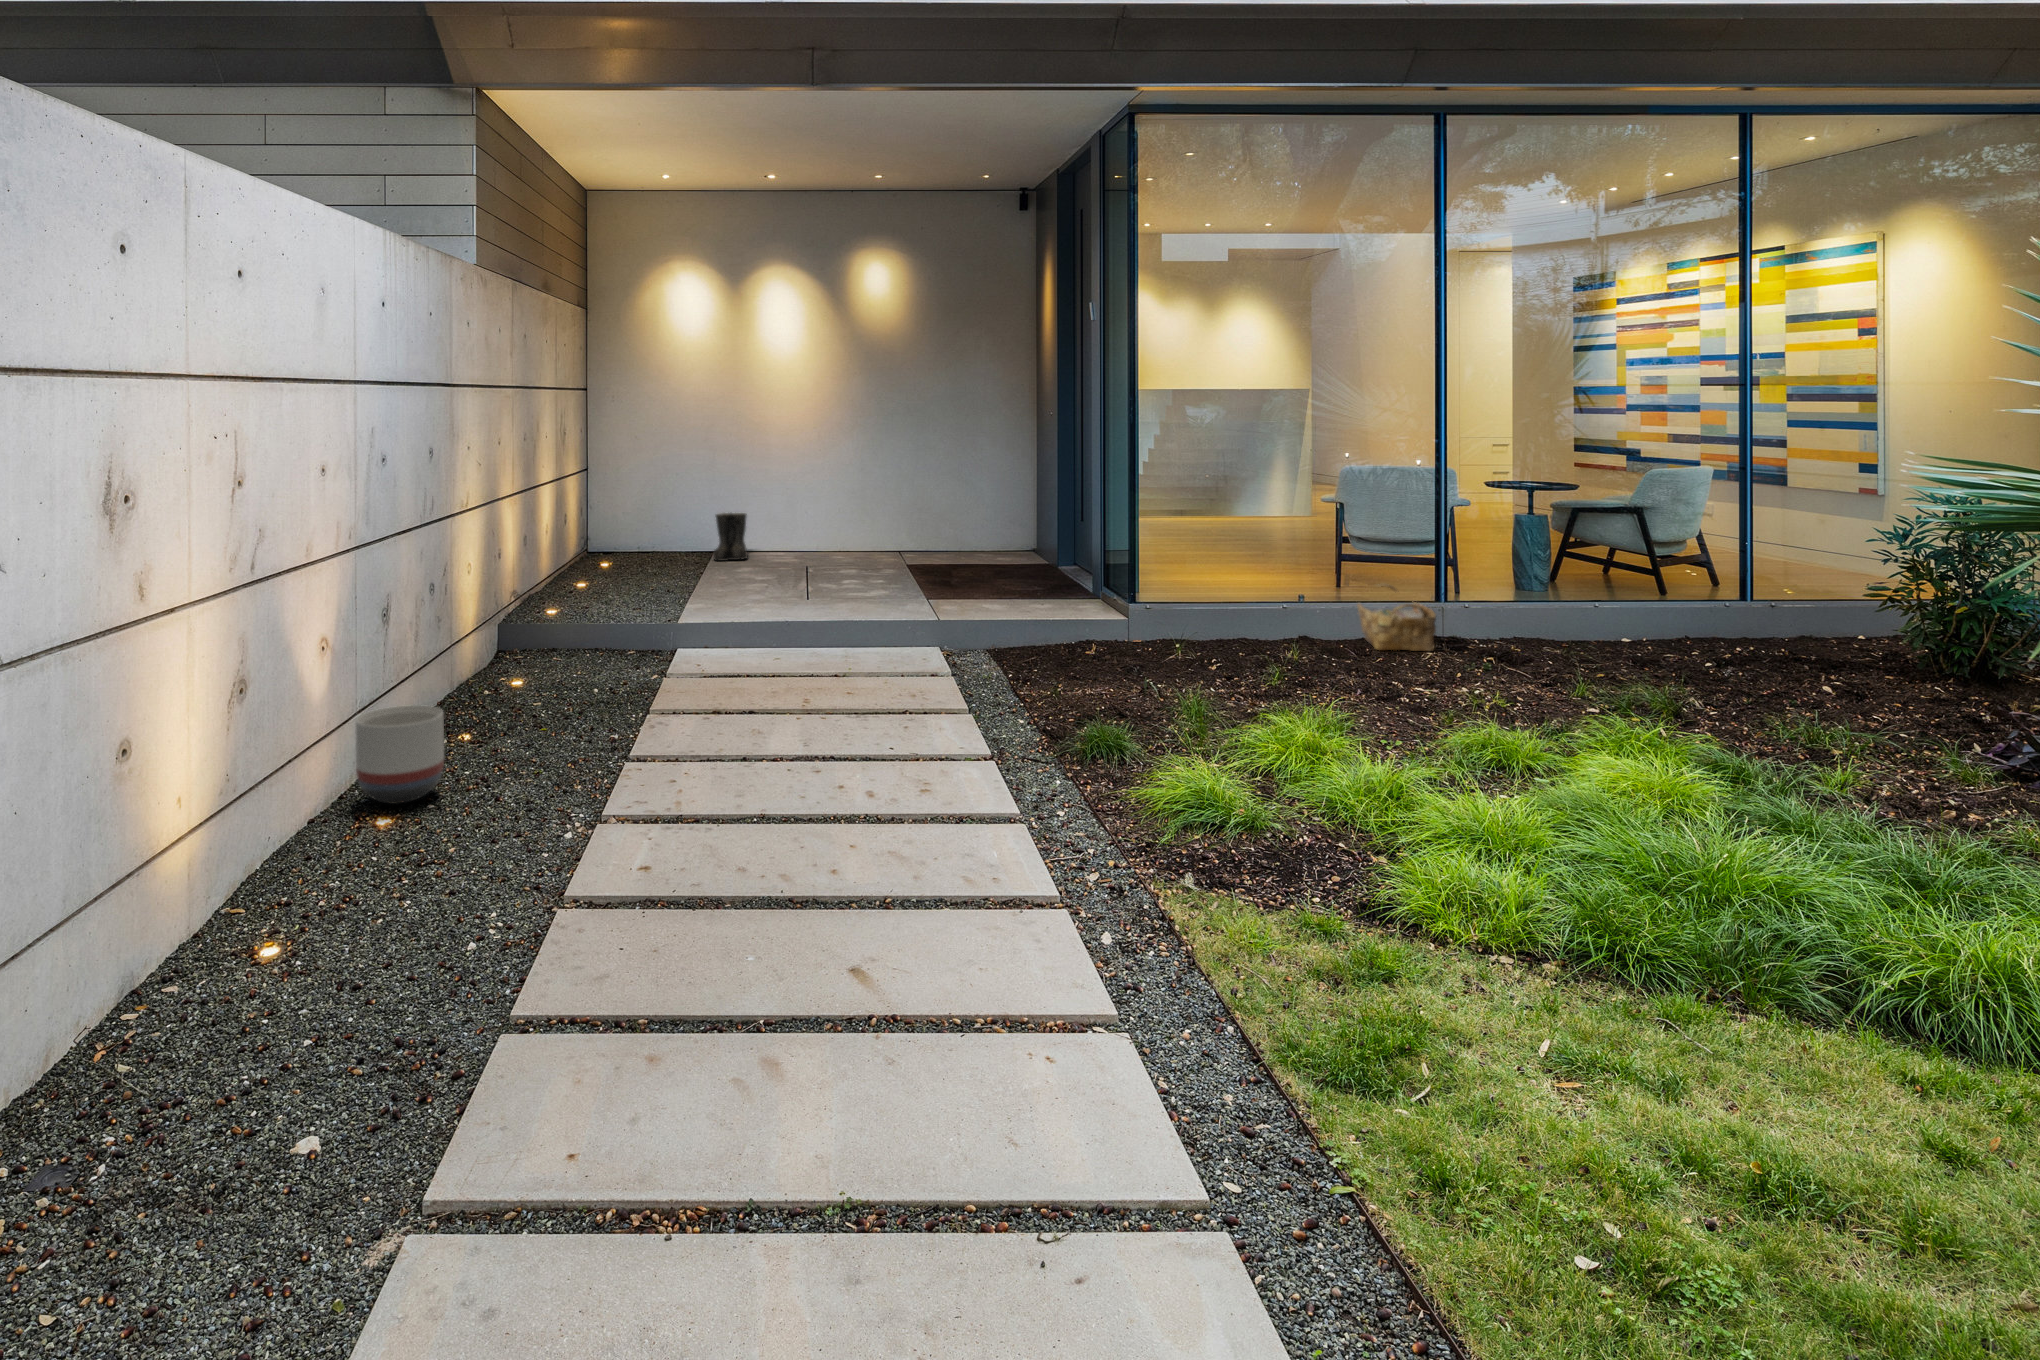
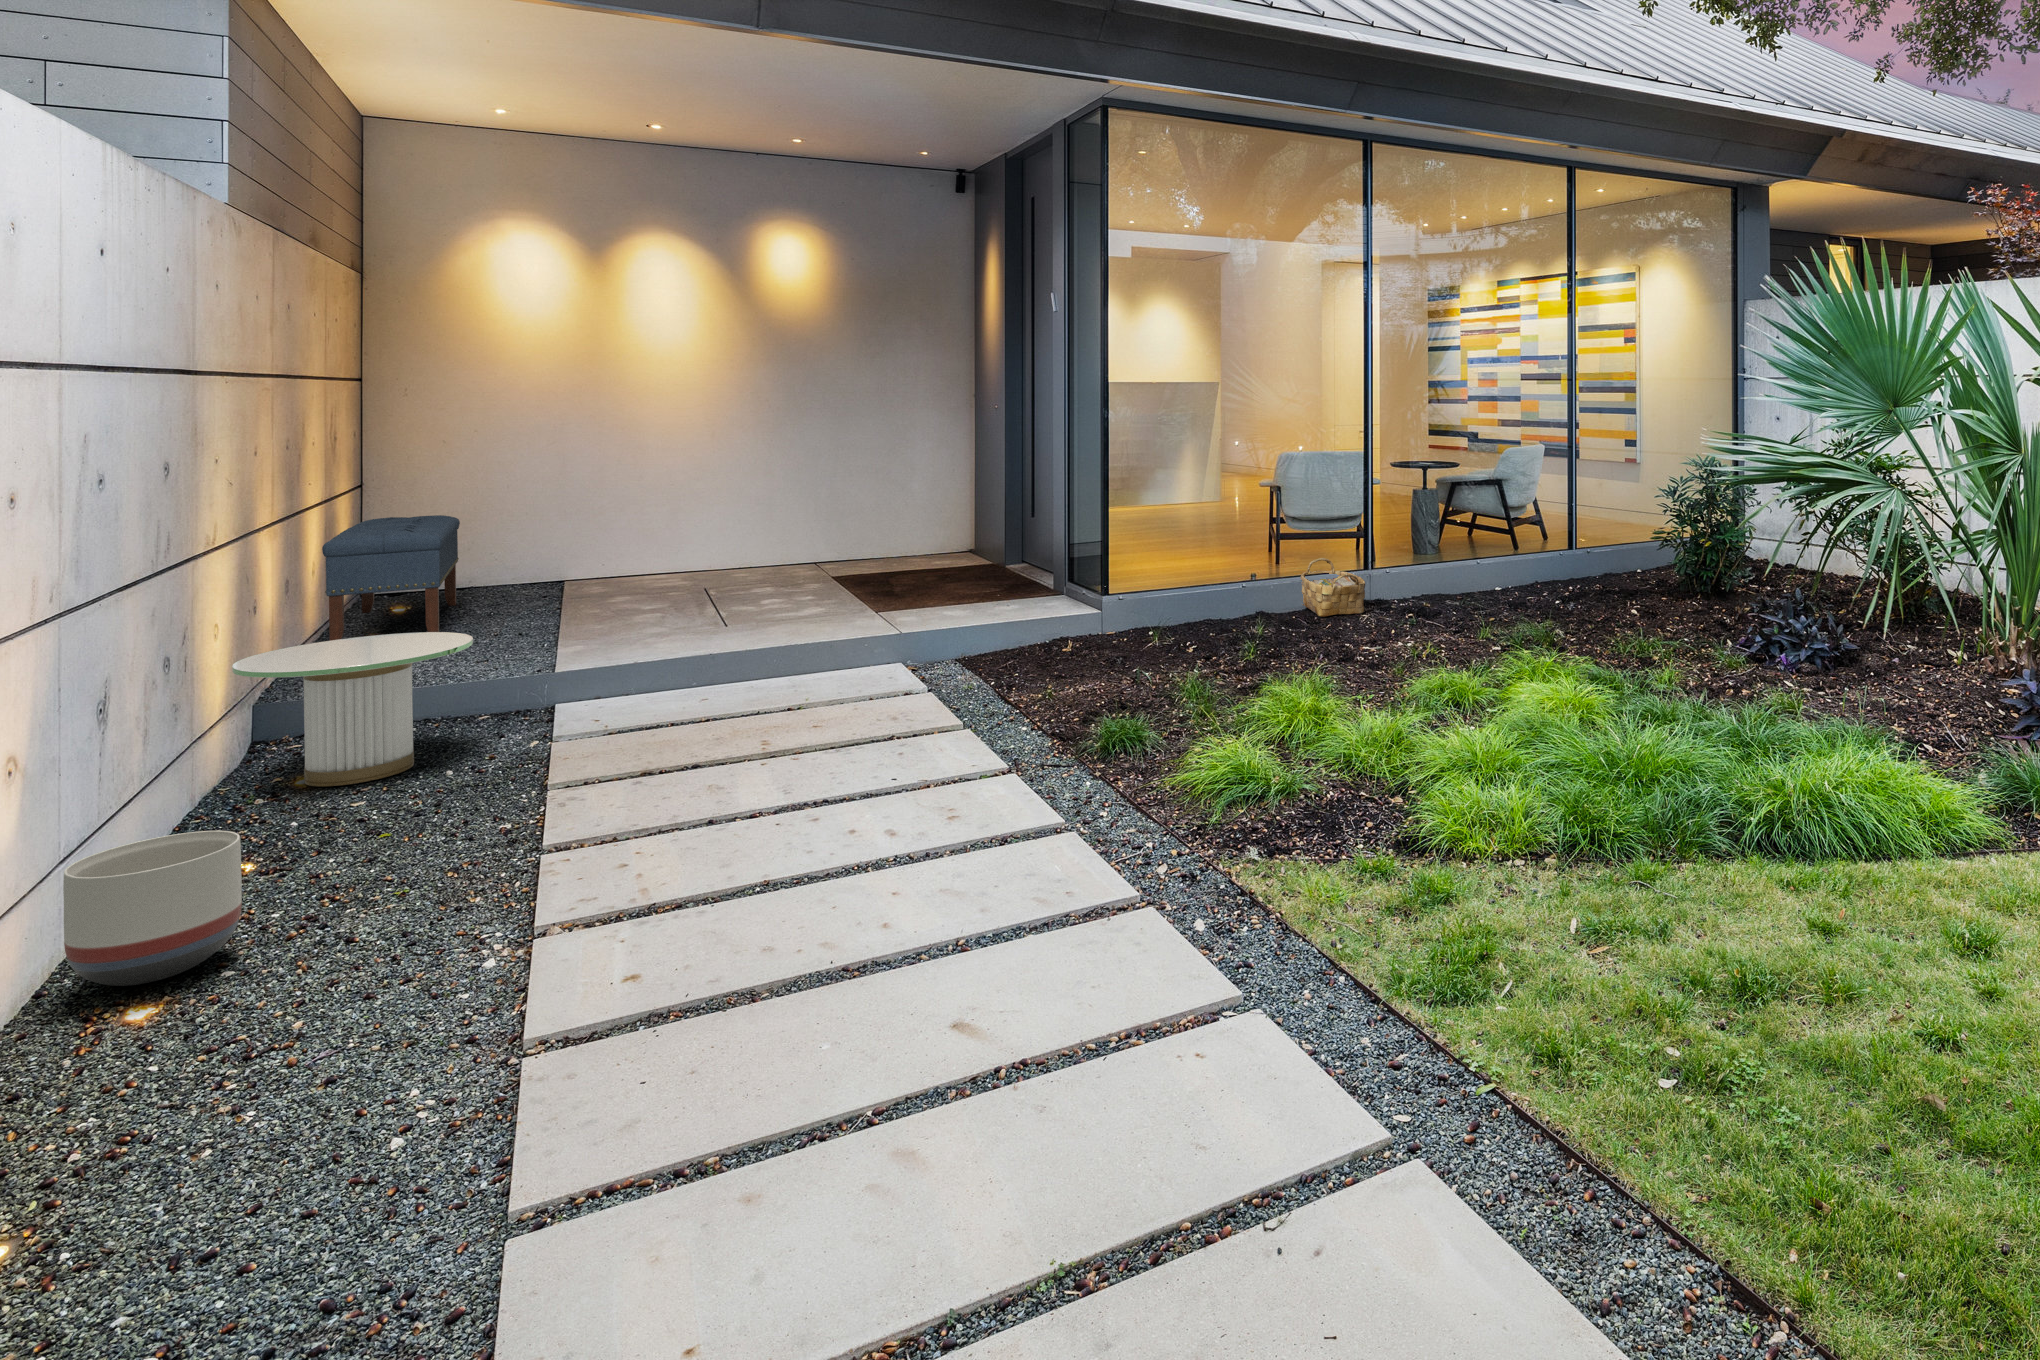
bench: none [547,496,637,591] -> present [322,515,460,641]
boots: present [713,513,748,561] -> none [574,528,624,588]
side table: none [474,583,612,692] -> present [232,632,473,786]

